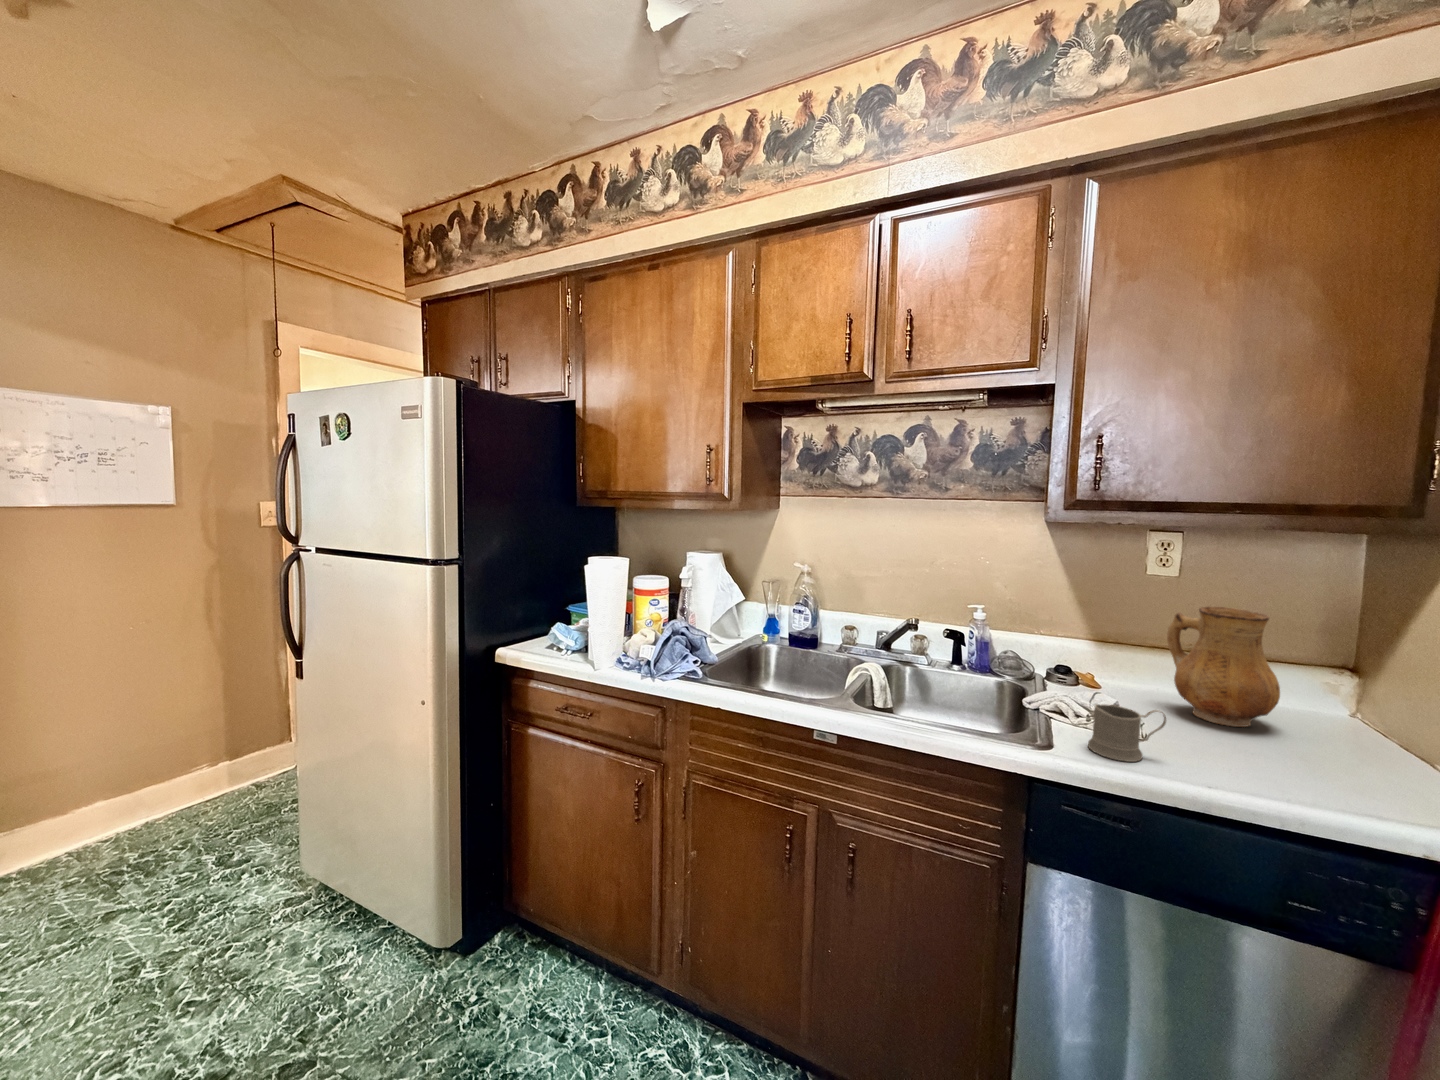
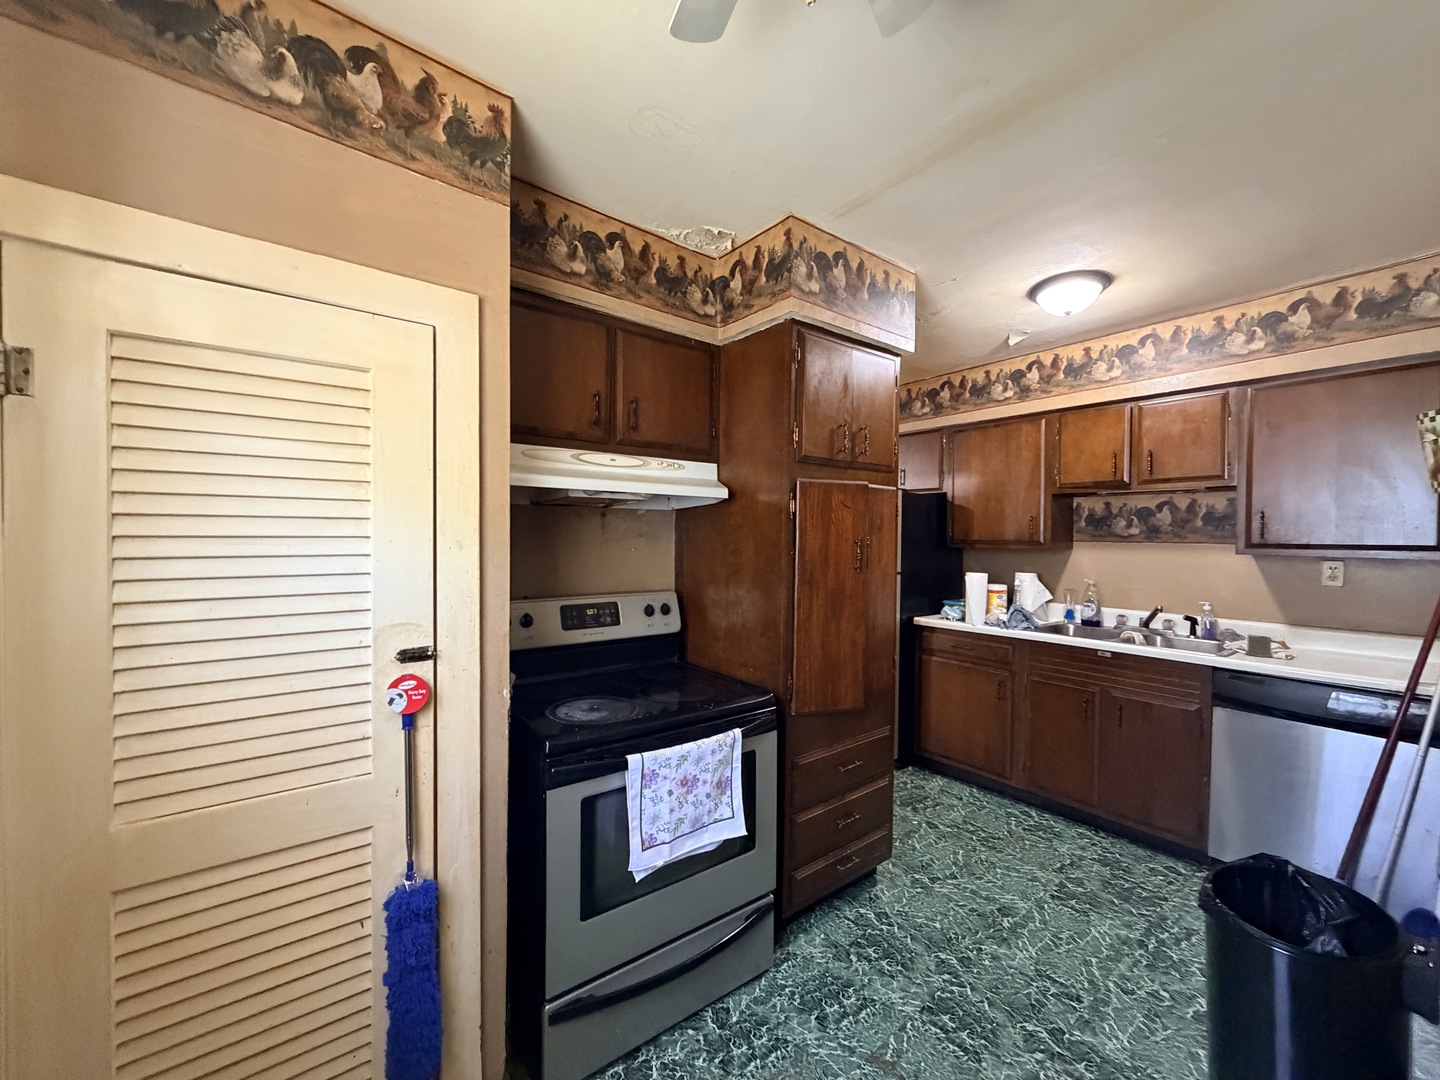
ceramic pitcher: present [1167,606,1280,727] -> none [1324,599,1386,660]

